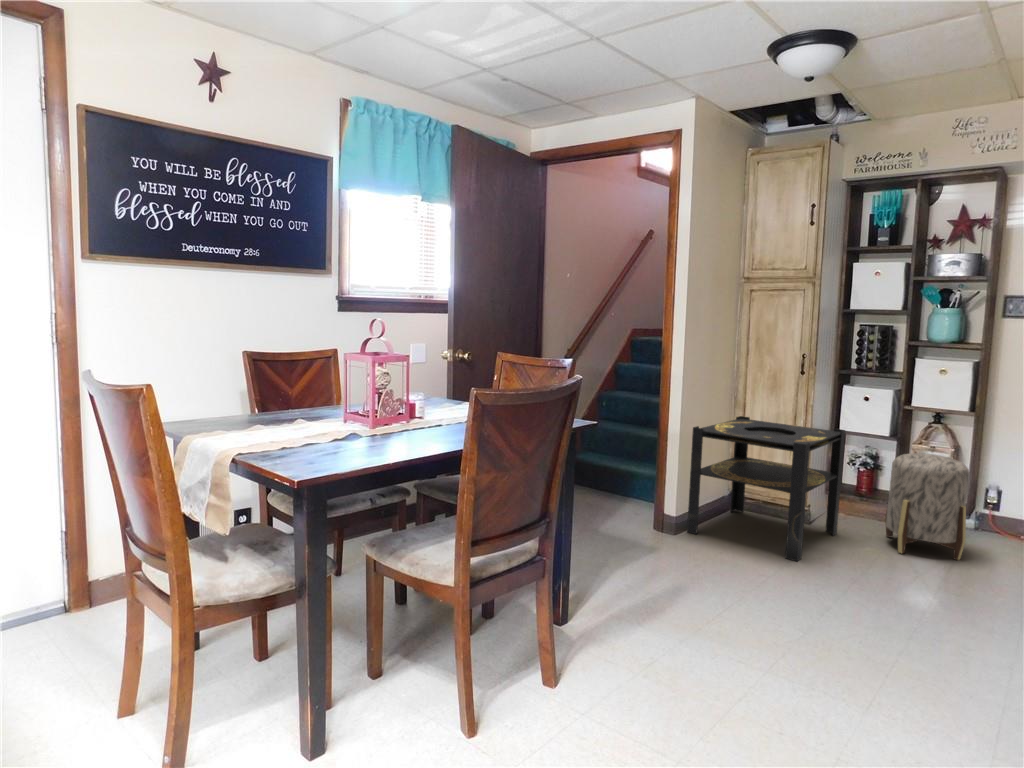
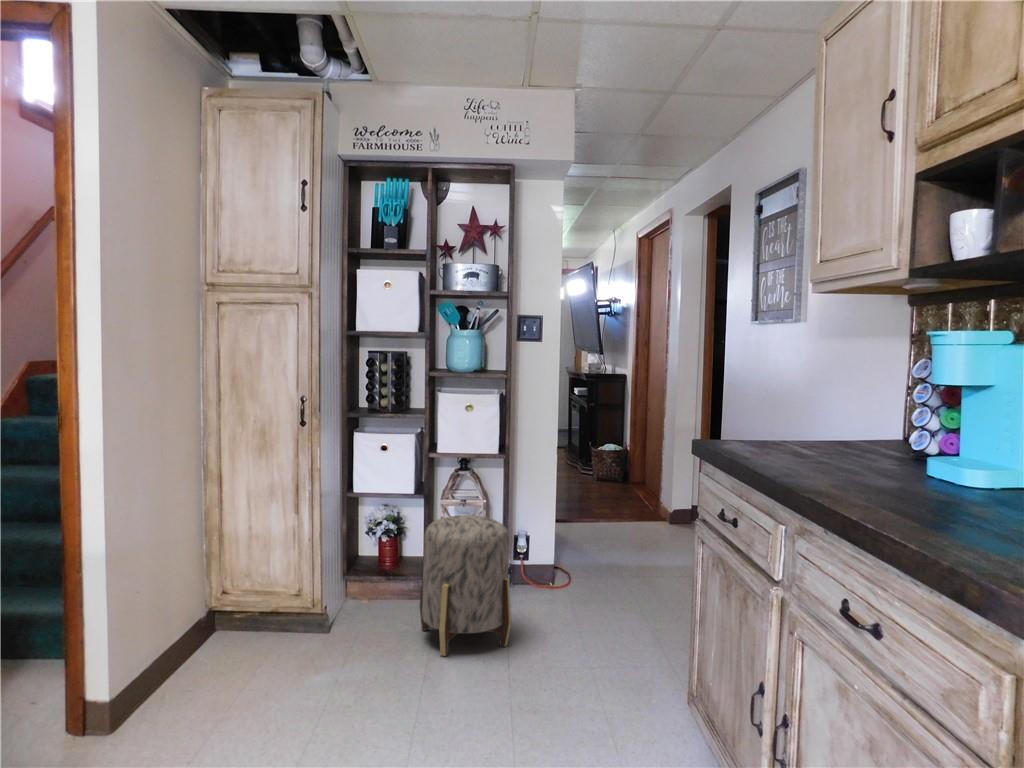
side table: present [687,416,845,561] -> none [133,493,365,722]

